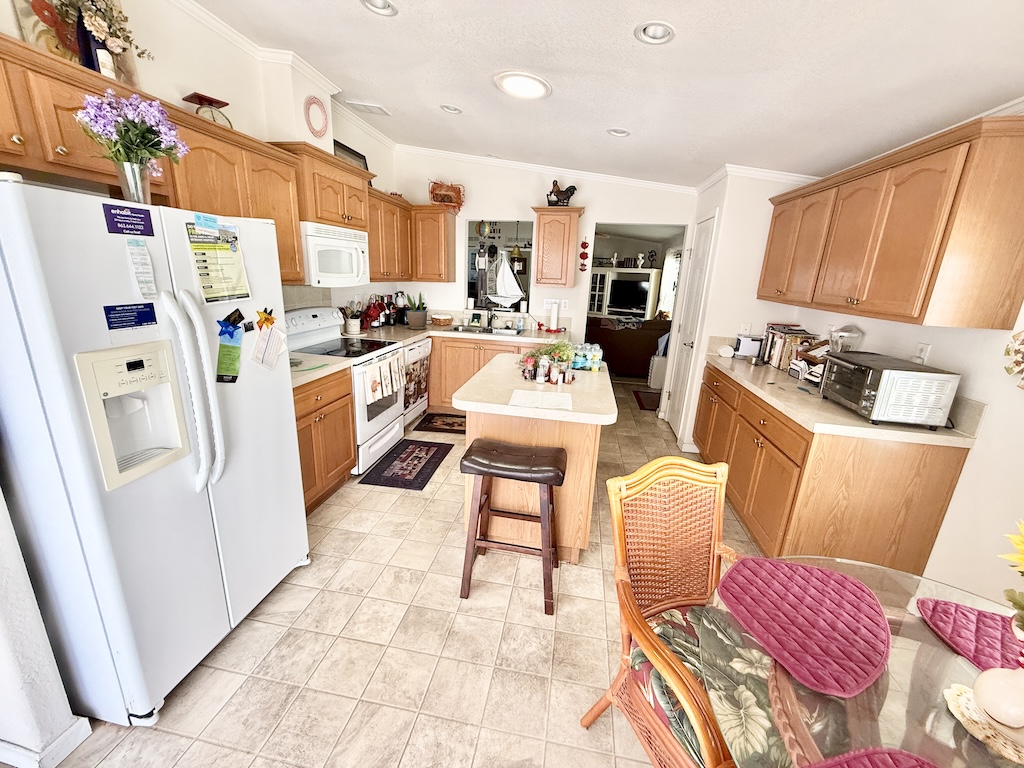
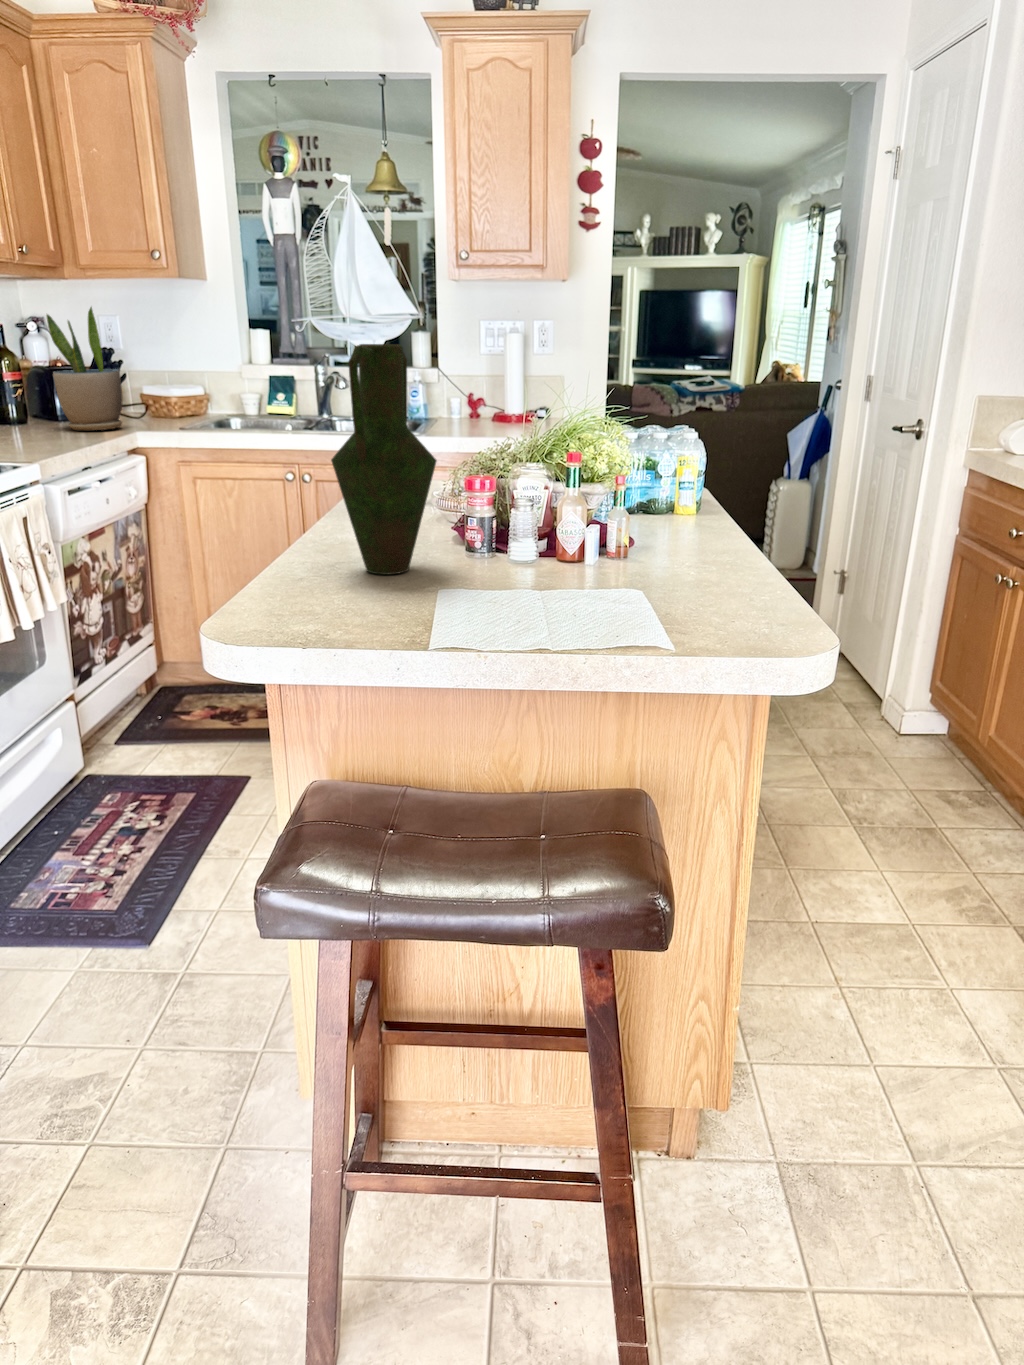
vase: none [488,322,517,384] -> present [331,344,437,575]

